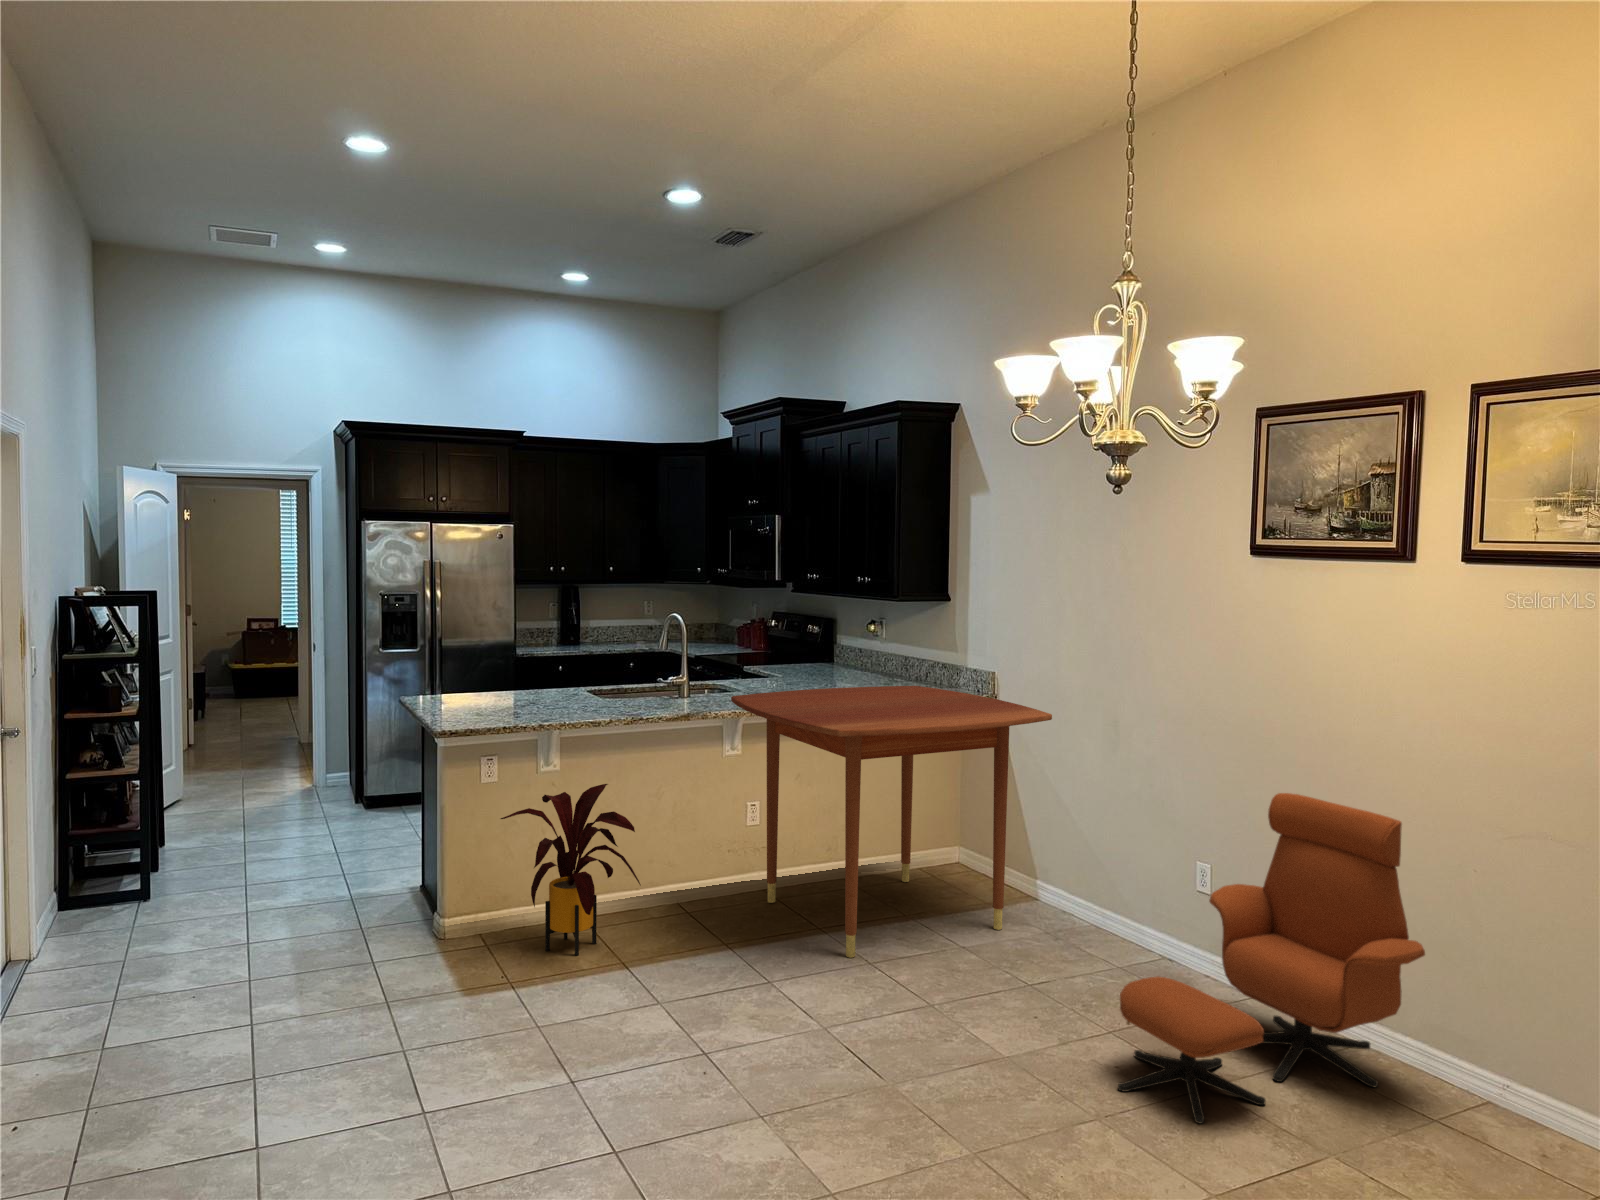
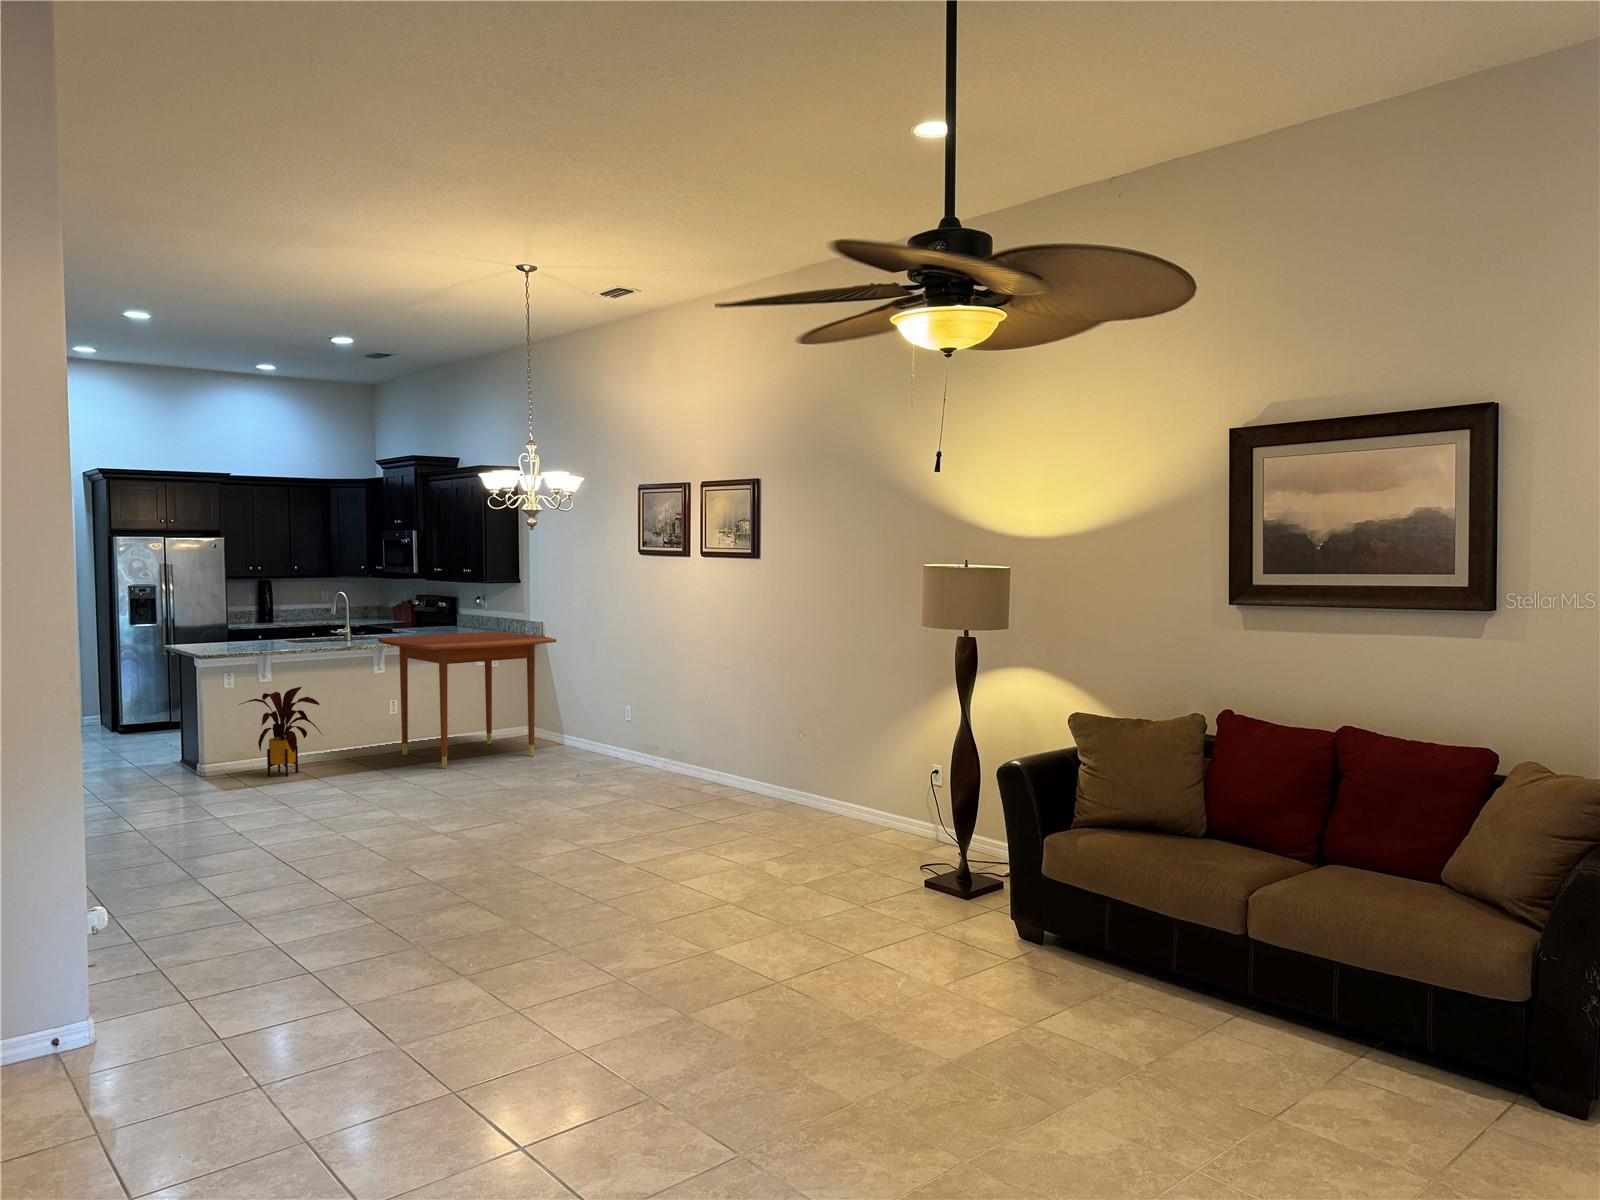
lounge chair: present [1118,793,1425,1124] -> none [554,665,688,797]

